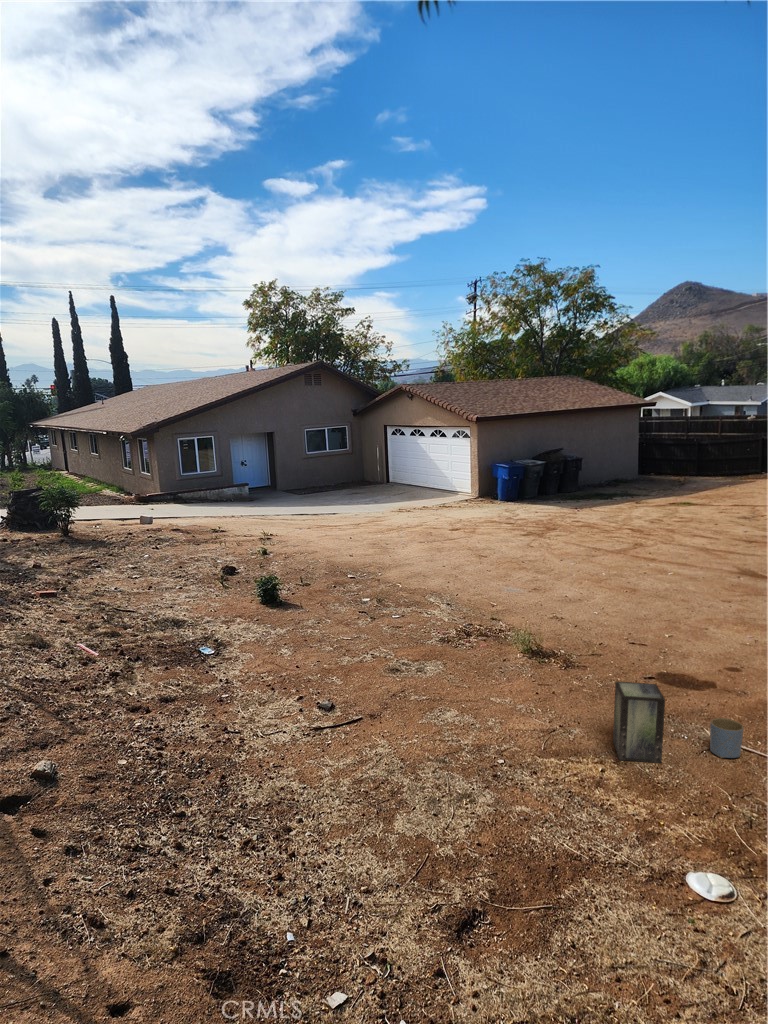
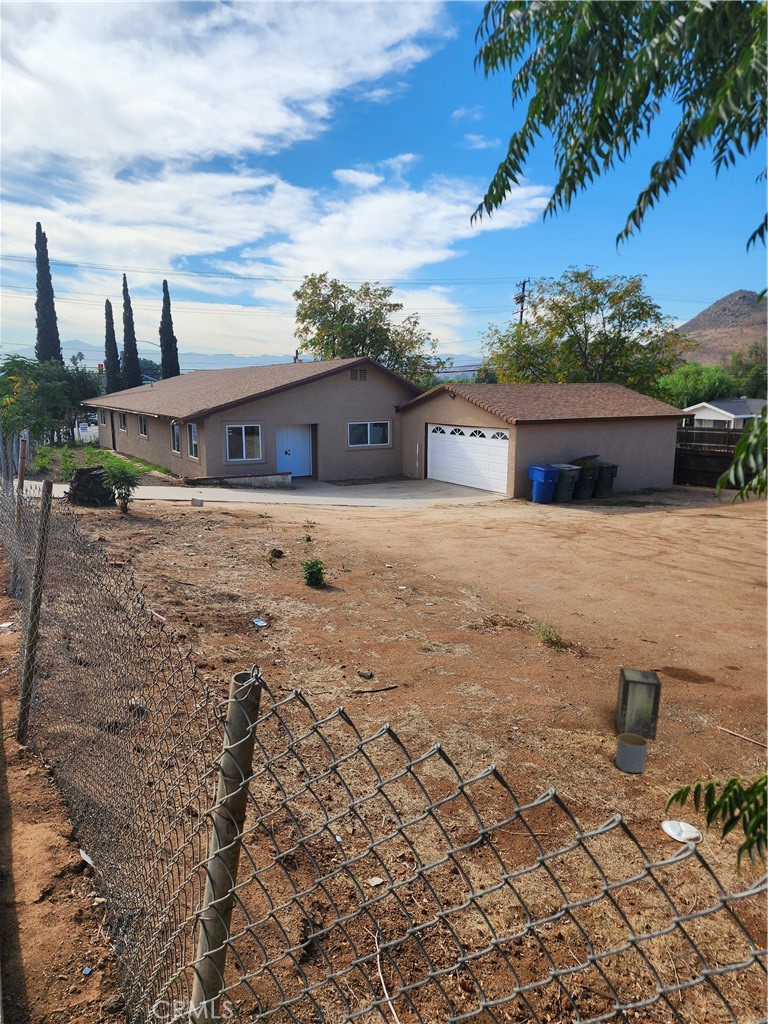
planter: present [710,718,744,758] -> present [616,733,648,773]

